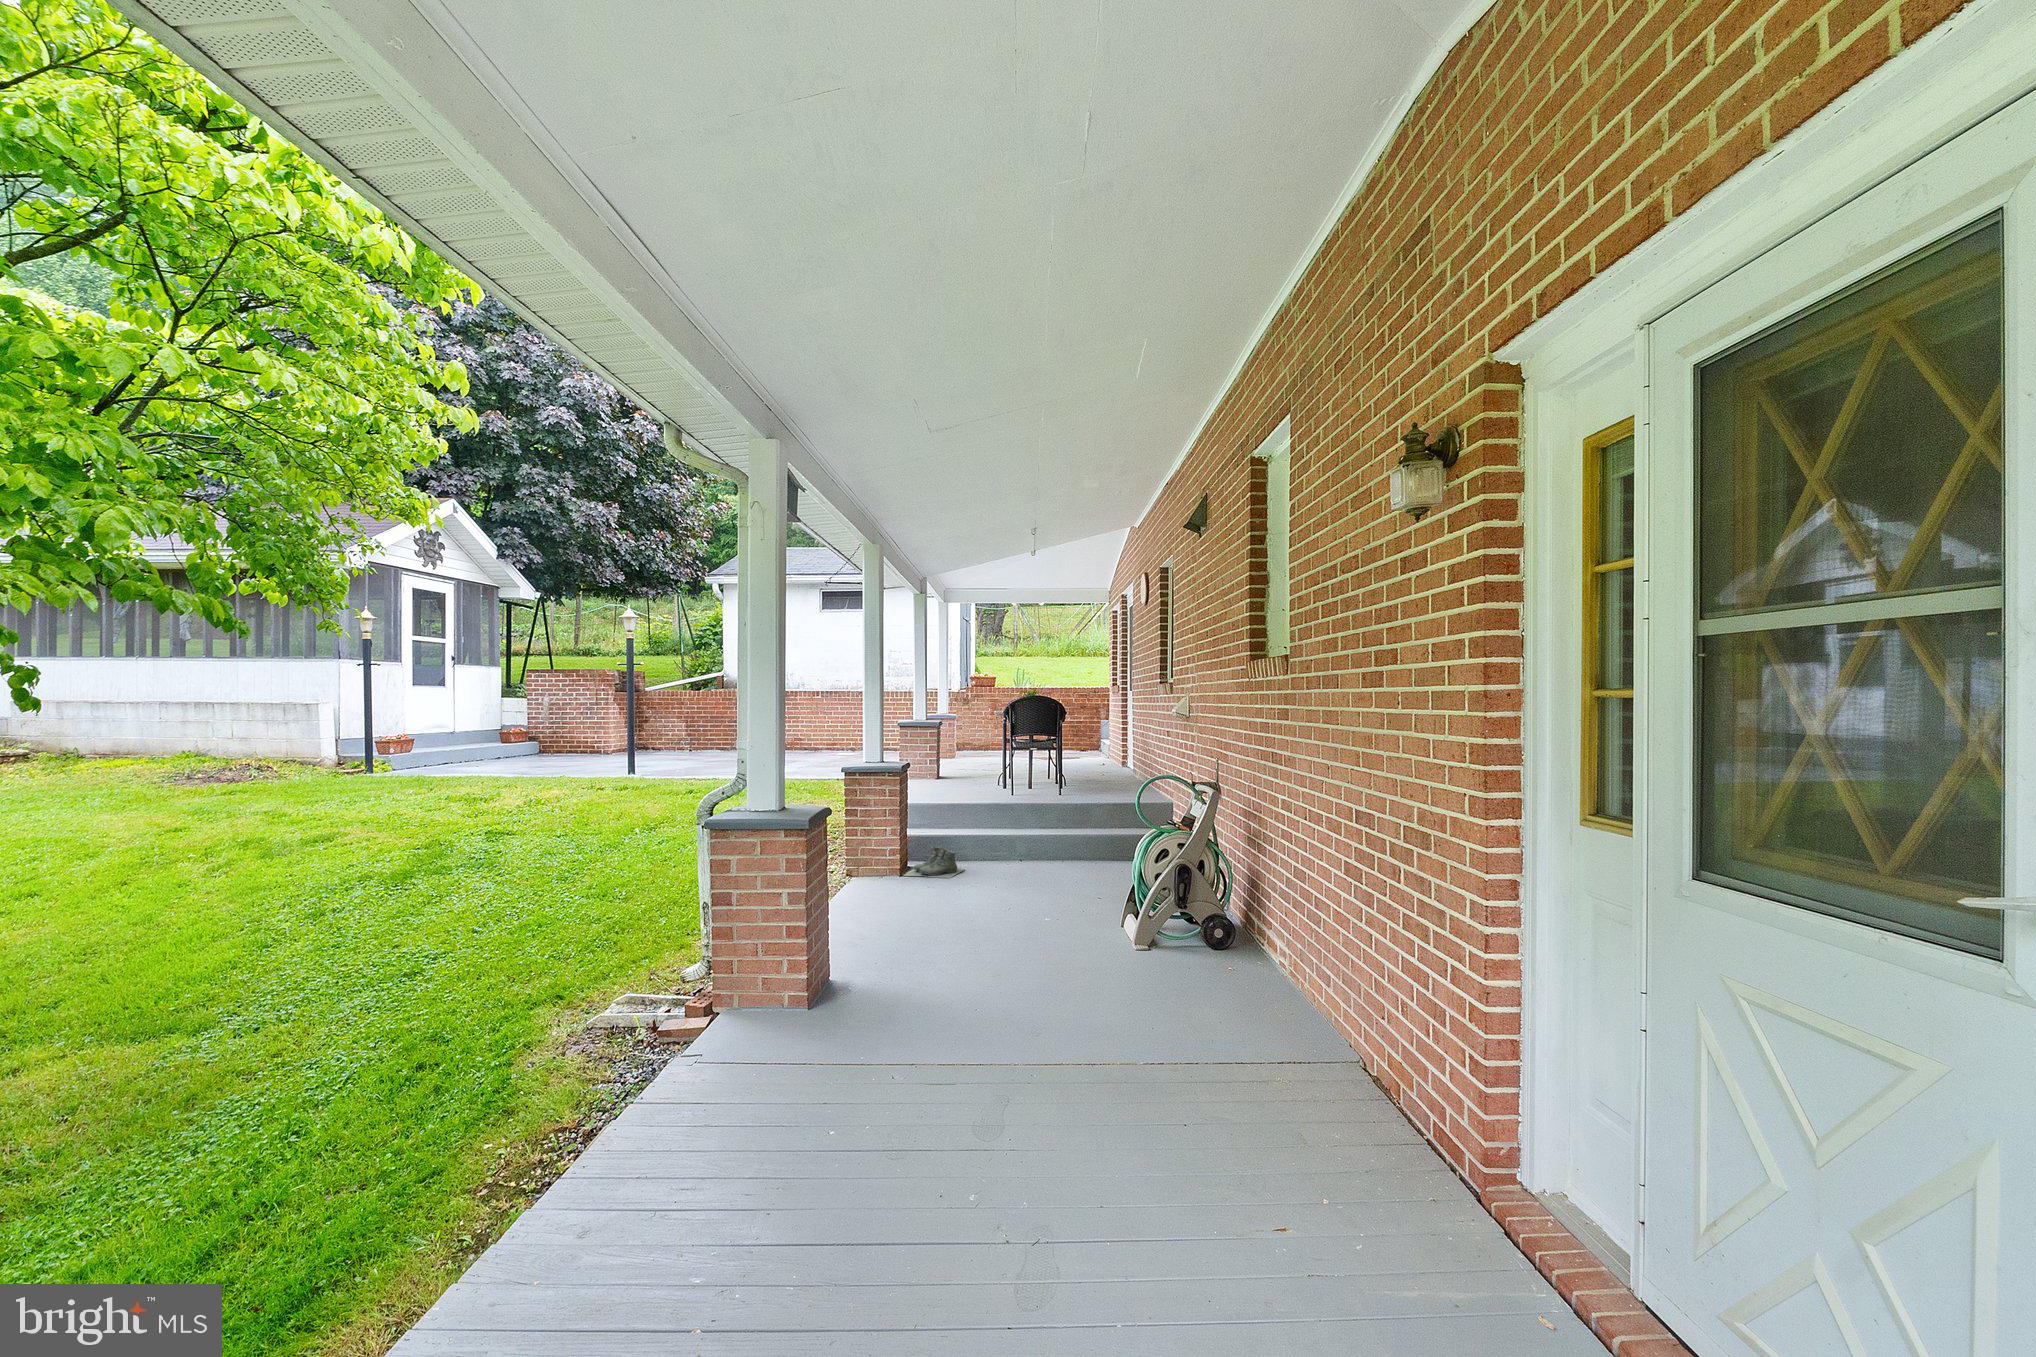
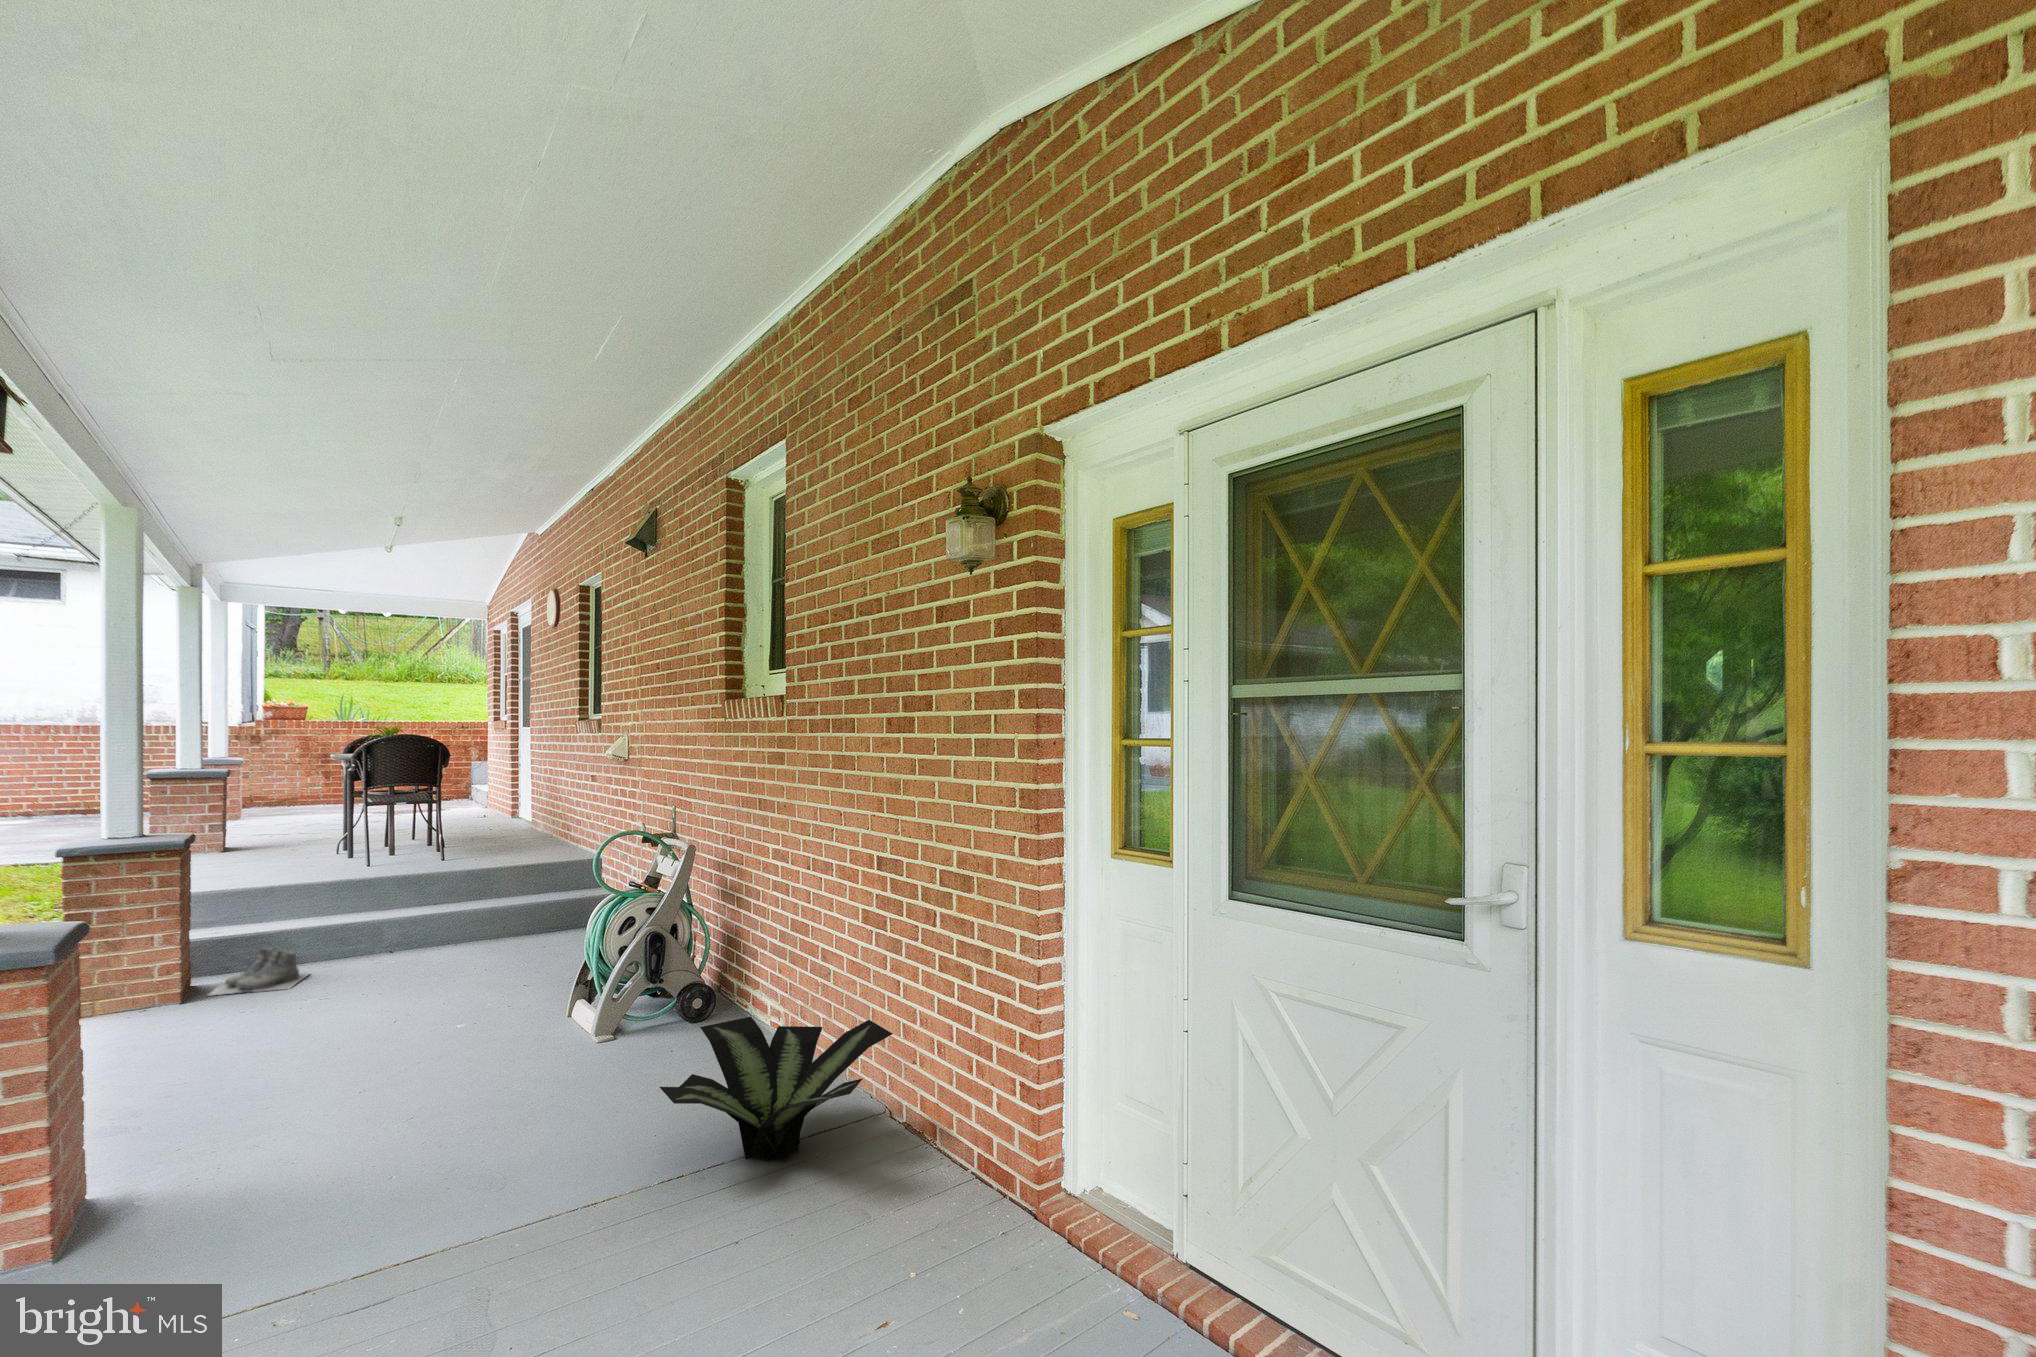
potted plant: none [1144,946,1363,1080] -> present [660,1017,893,1162]

